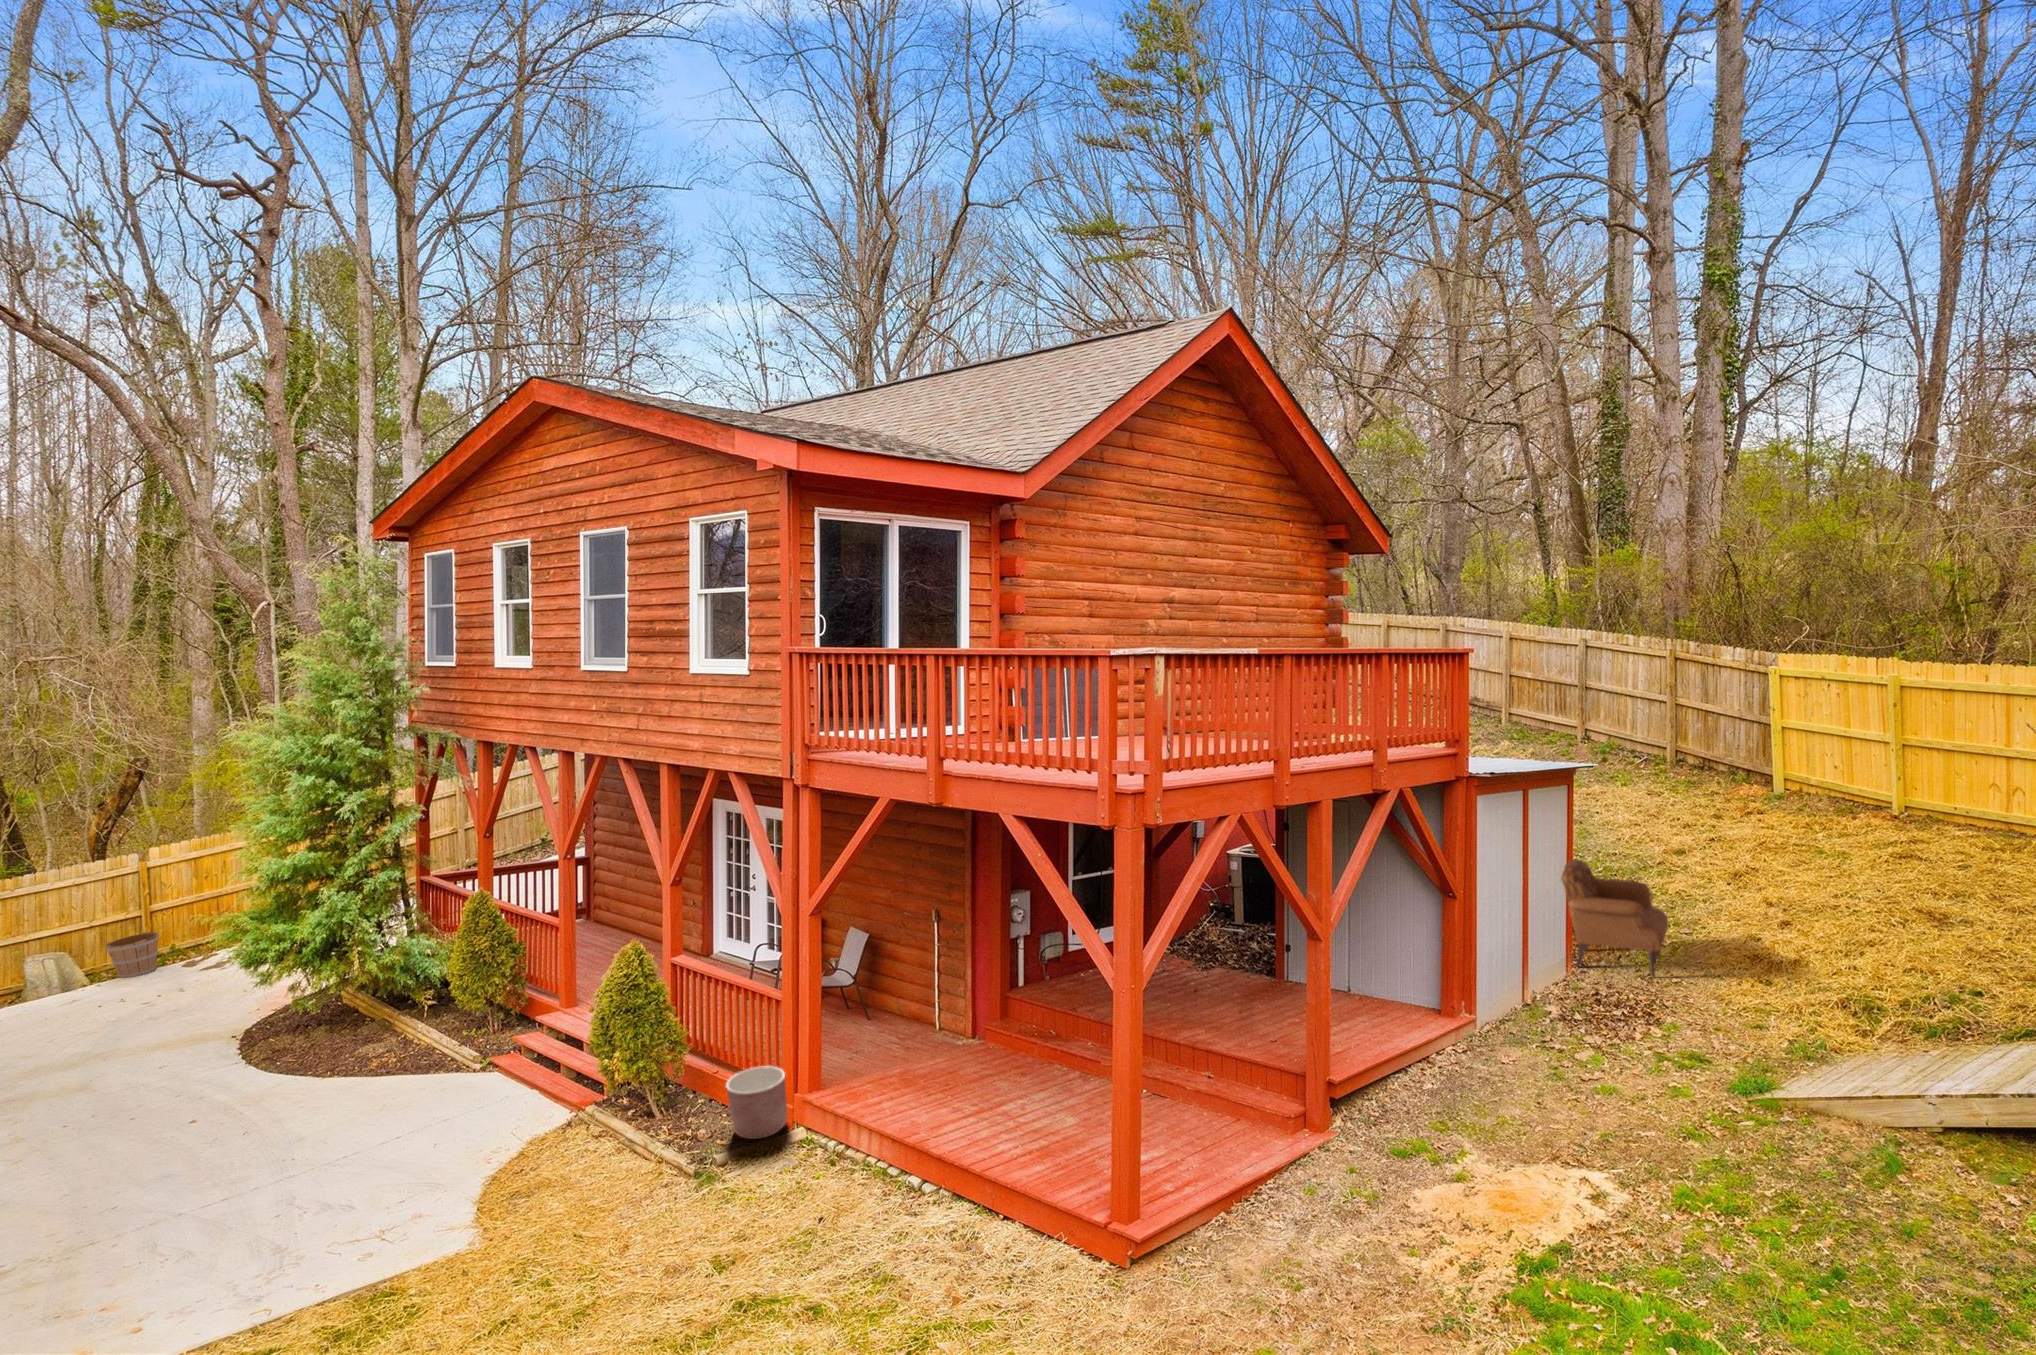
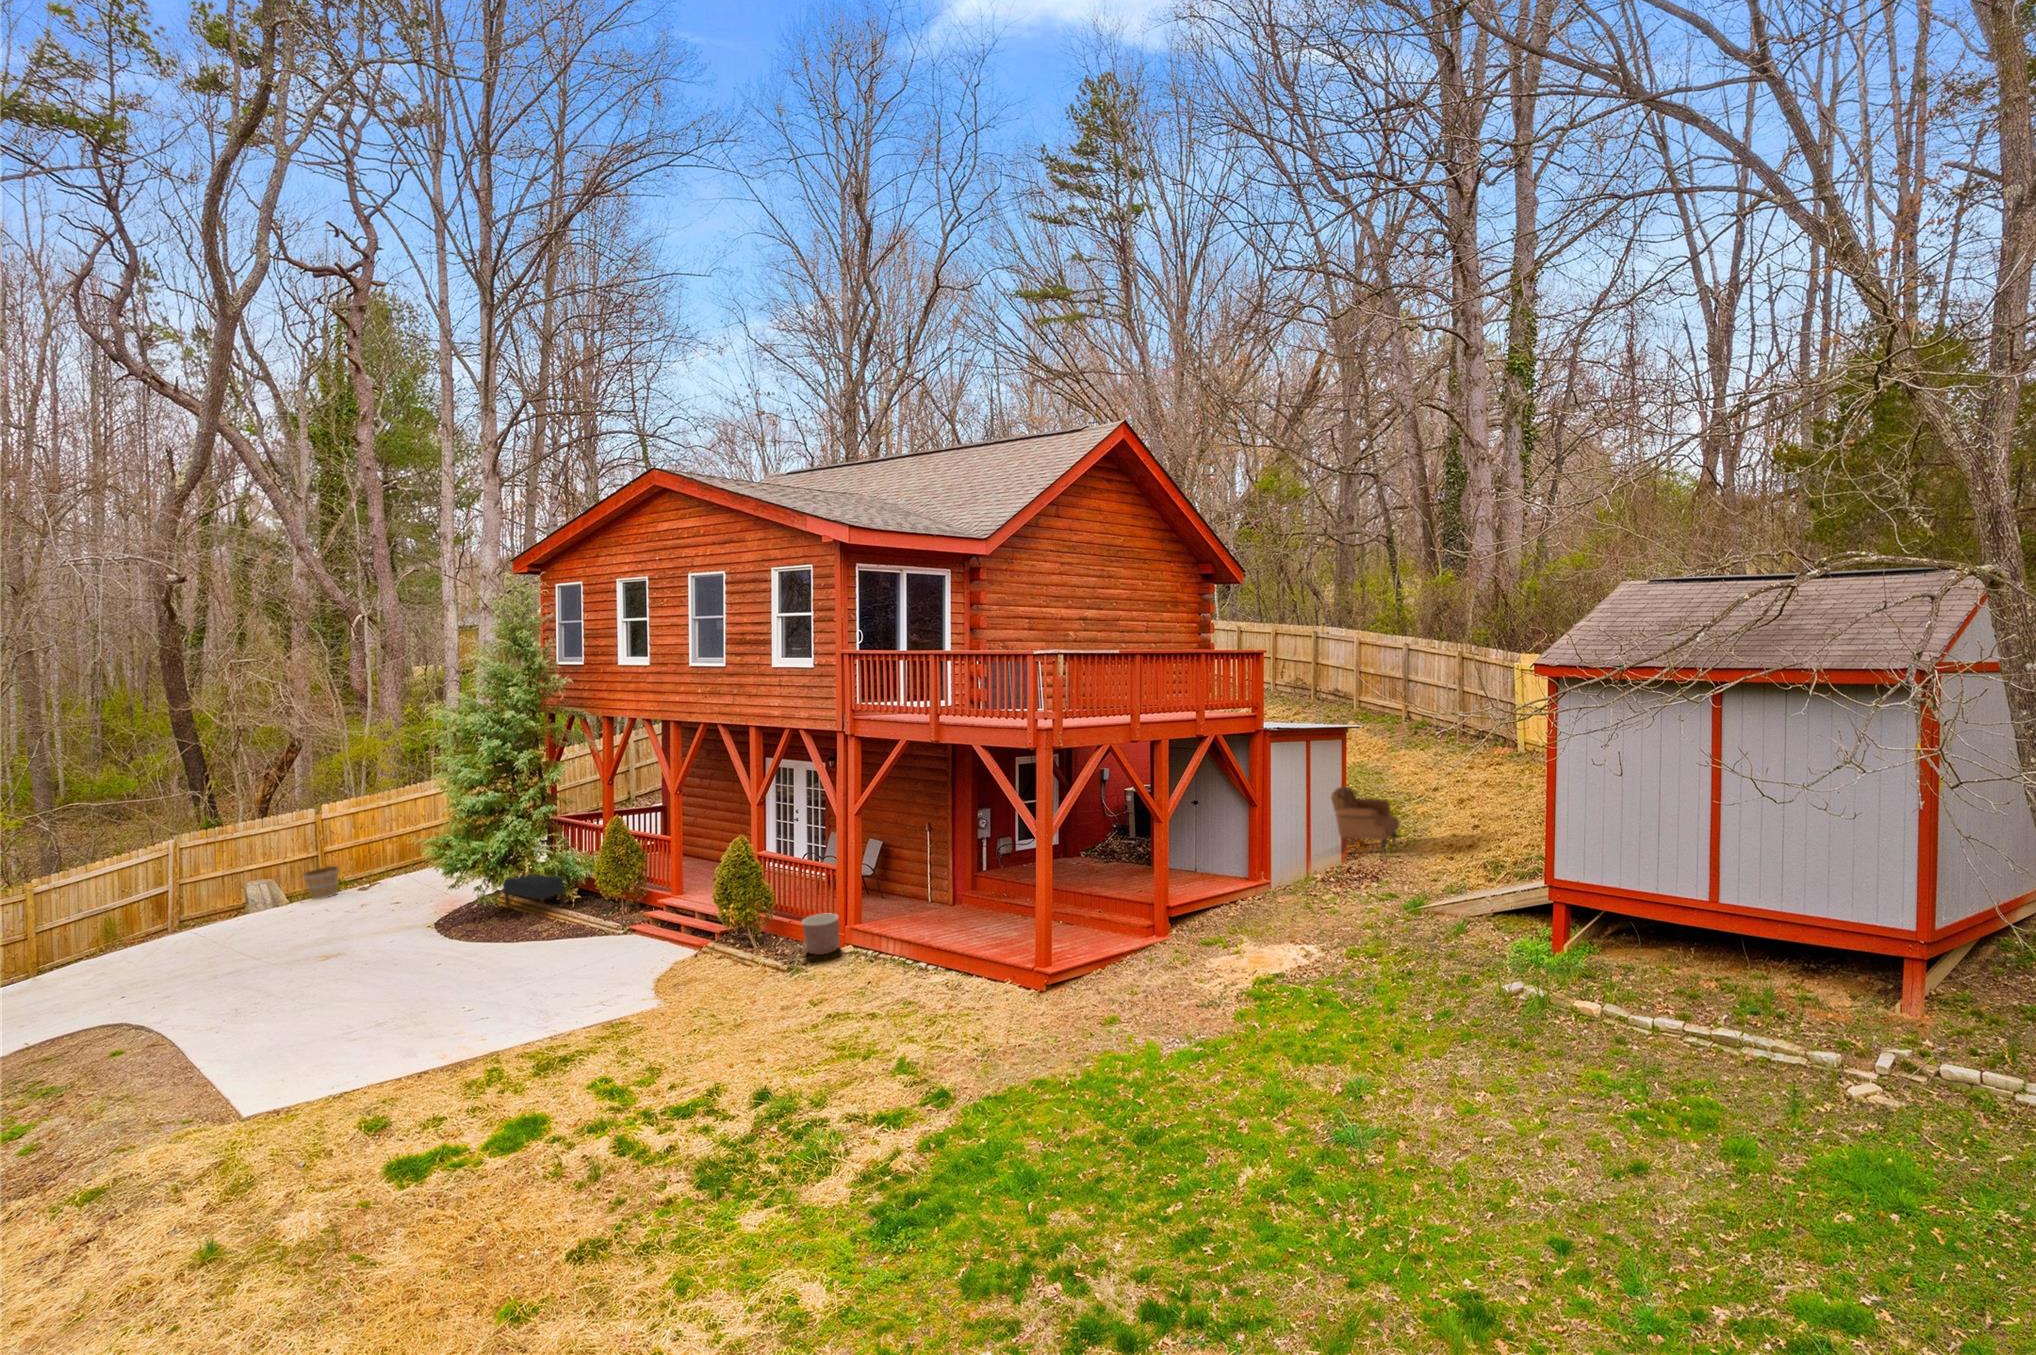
bench: none [340,954,426,1022] -> present [503,875,565,913]

